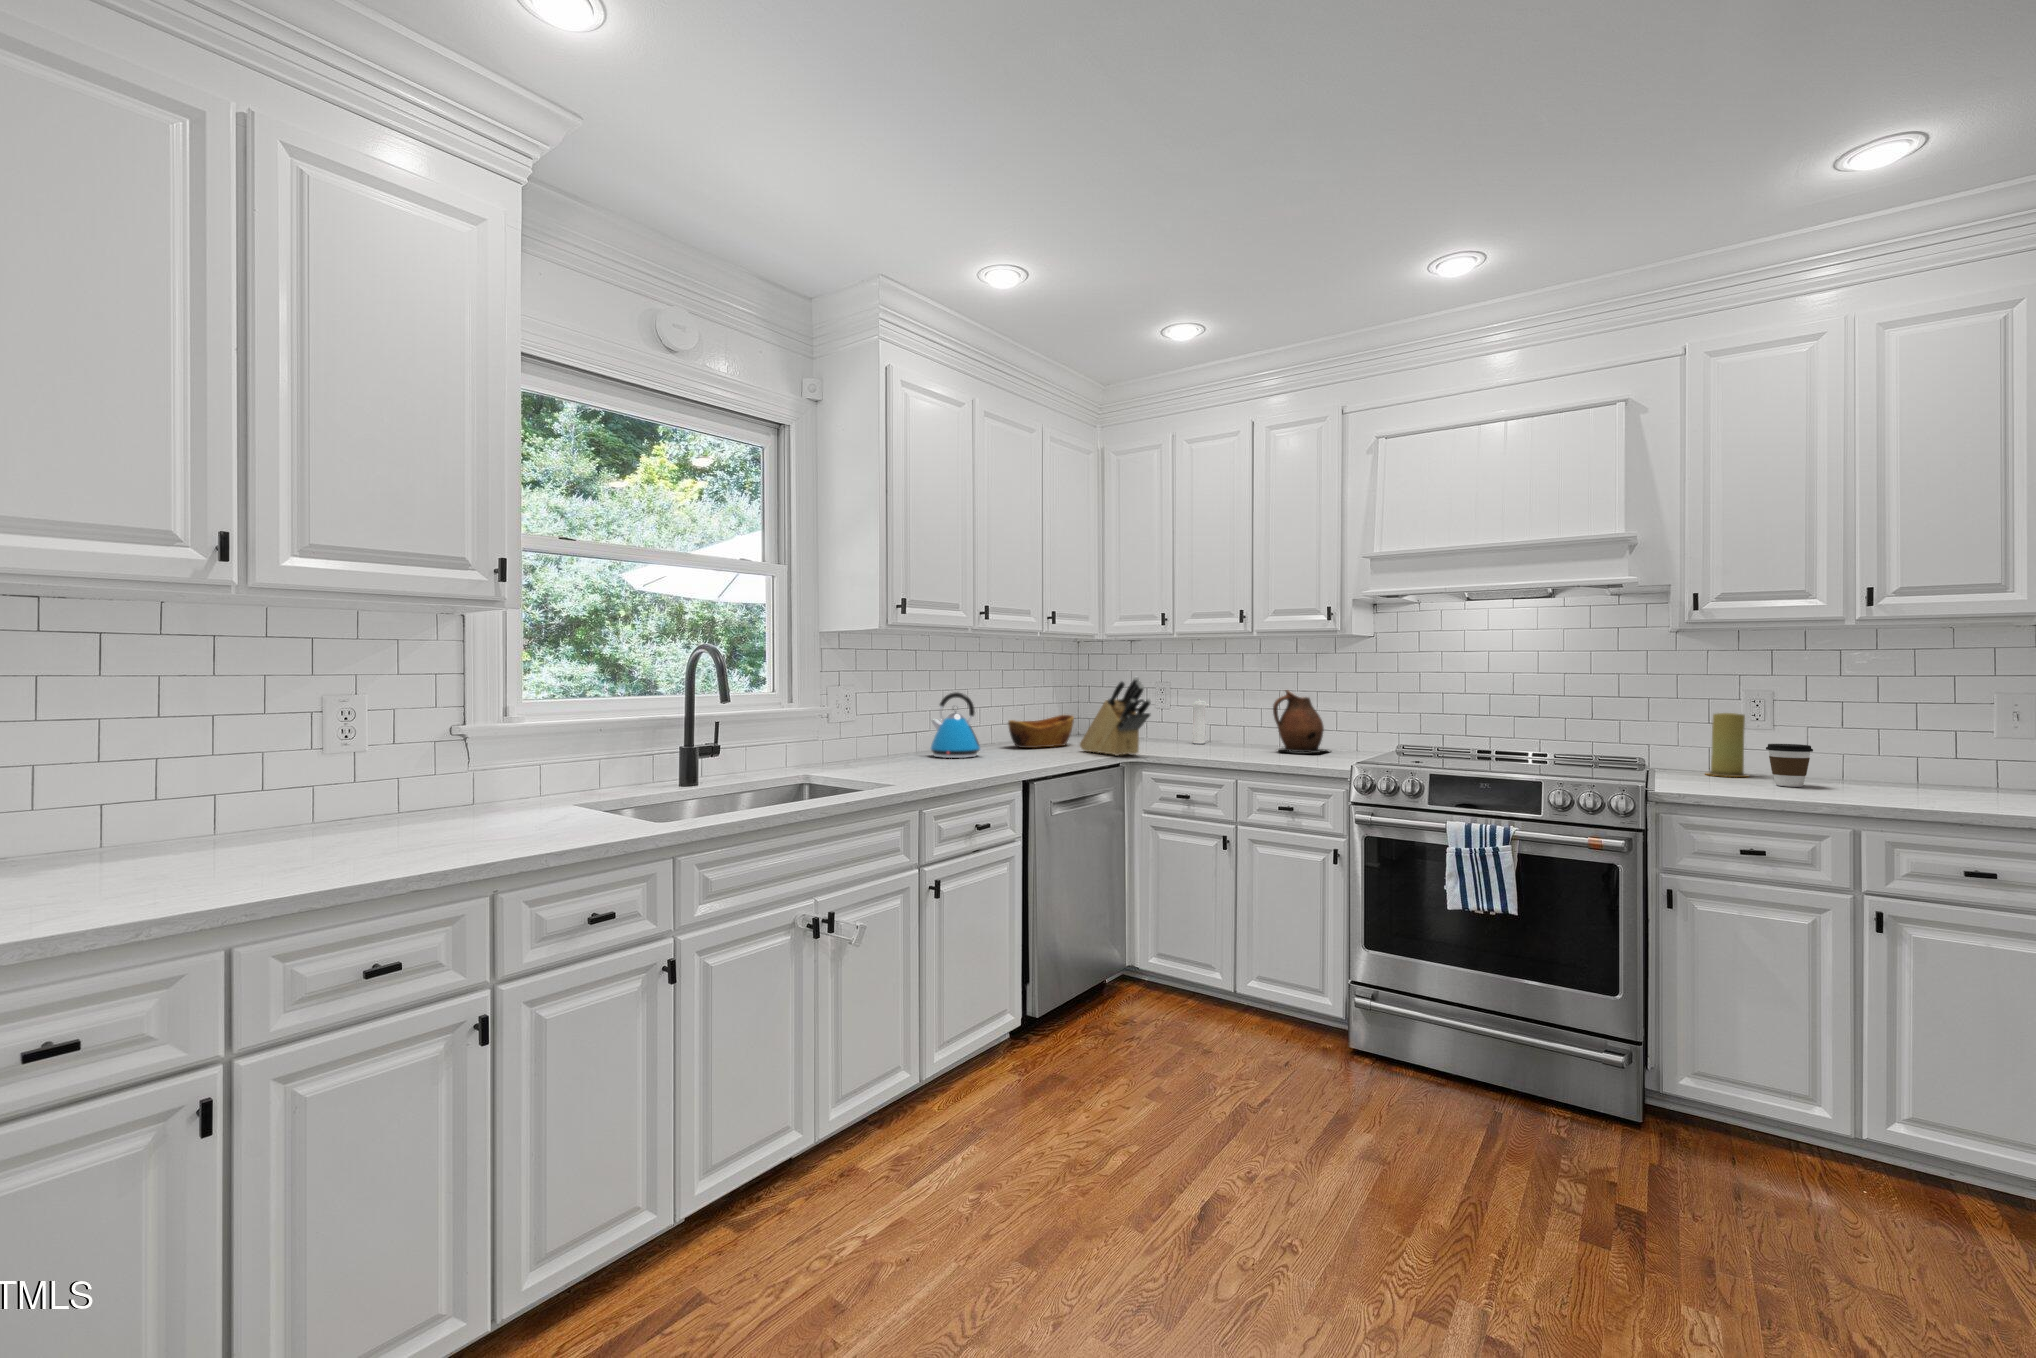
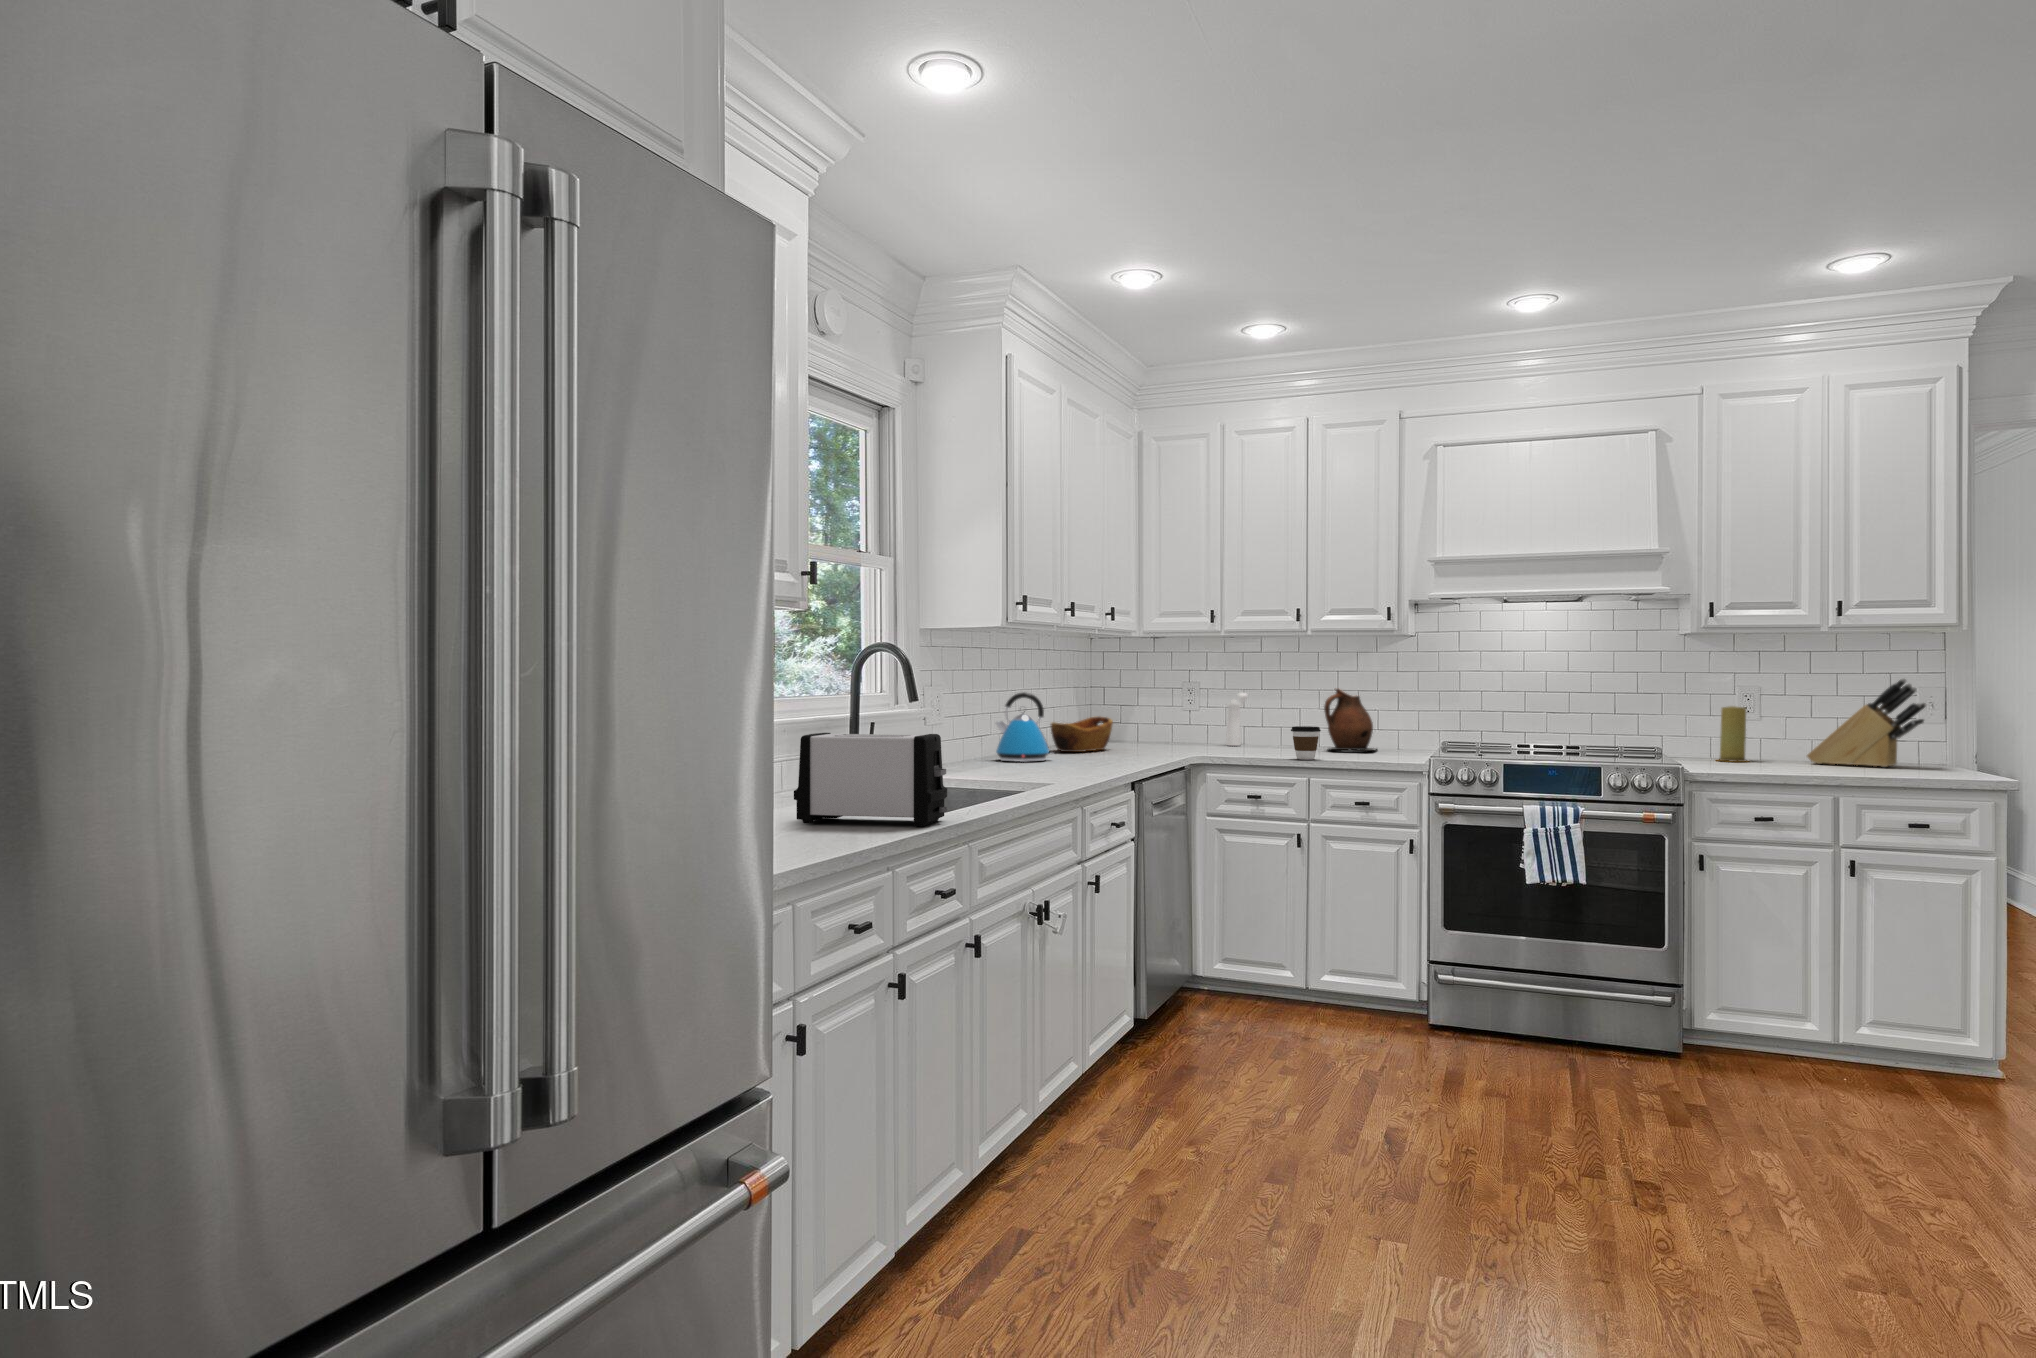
knife block: present [1080,677,1151,756] -> present [1807,678,1926,767]
toaster: none [405,738,575,852] -> present [794,733,947,826]
coffee cup: present [1766,744,1813,787] -> present [1291,726,1321,760]

